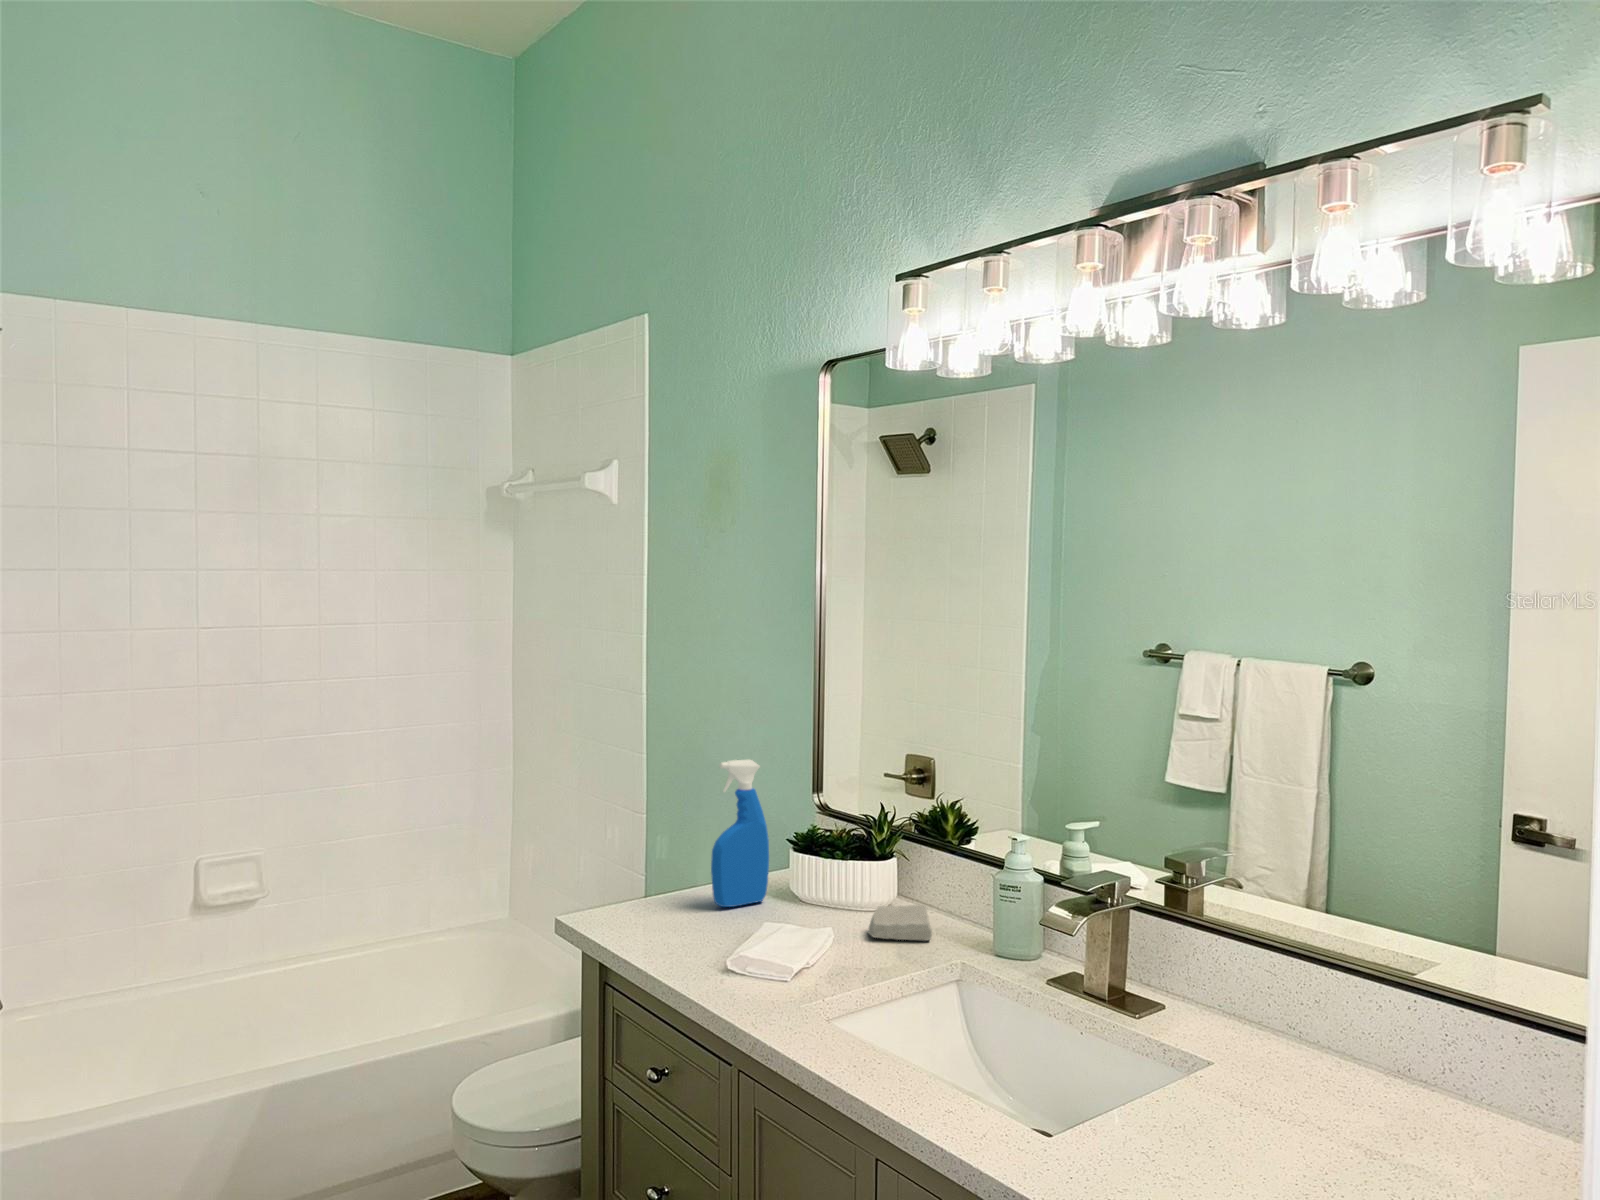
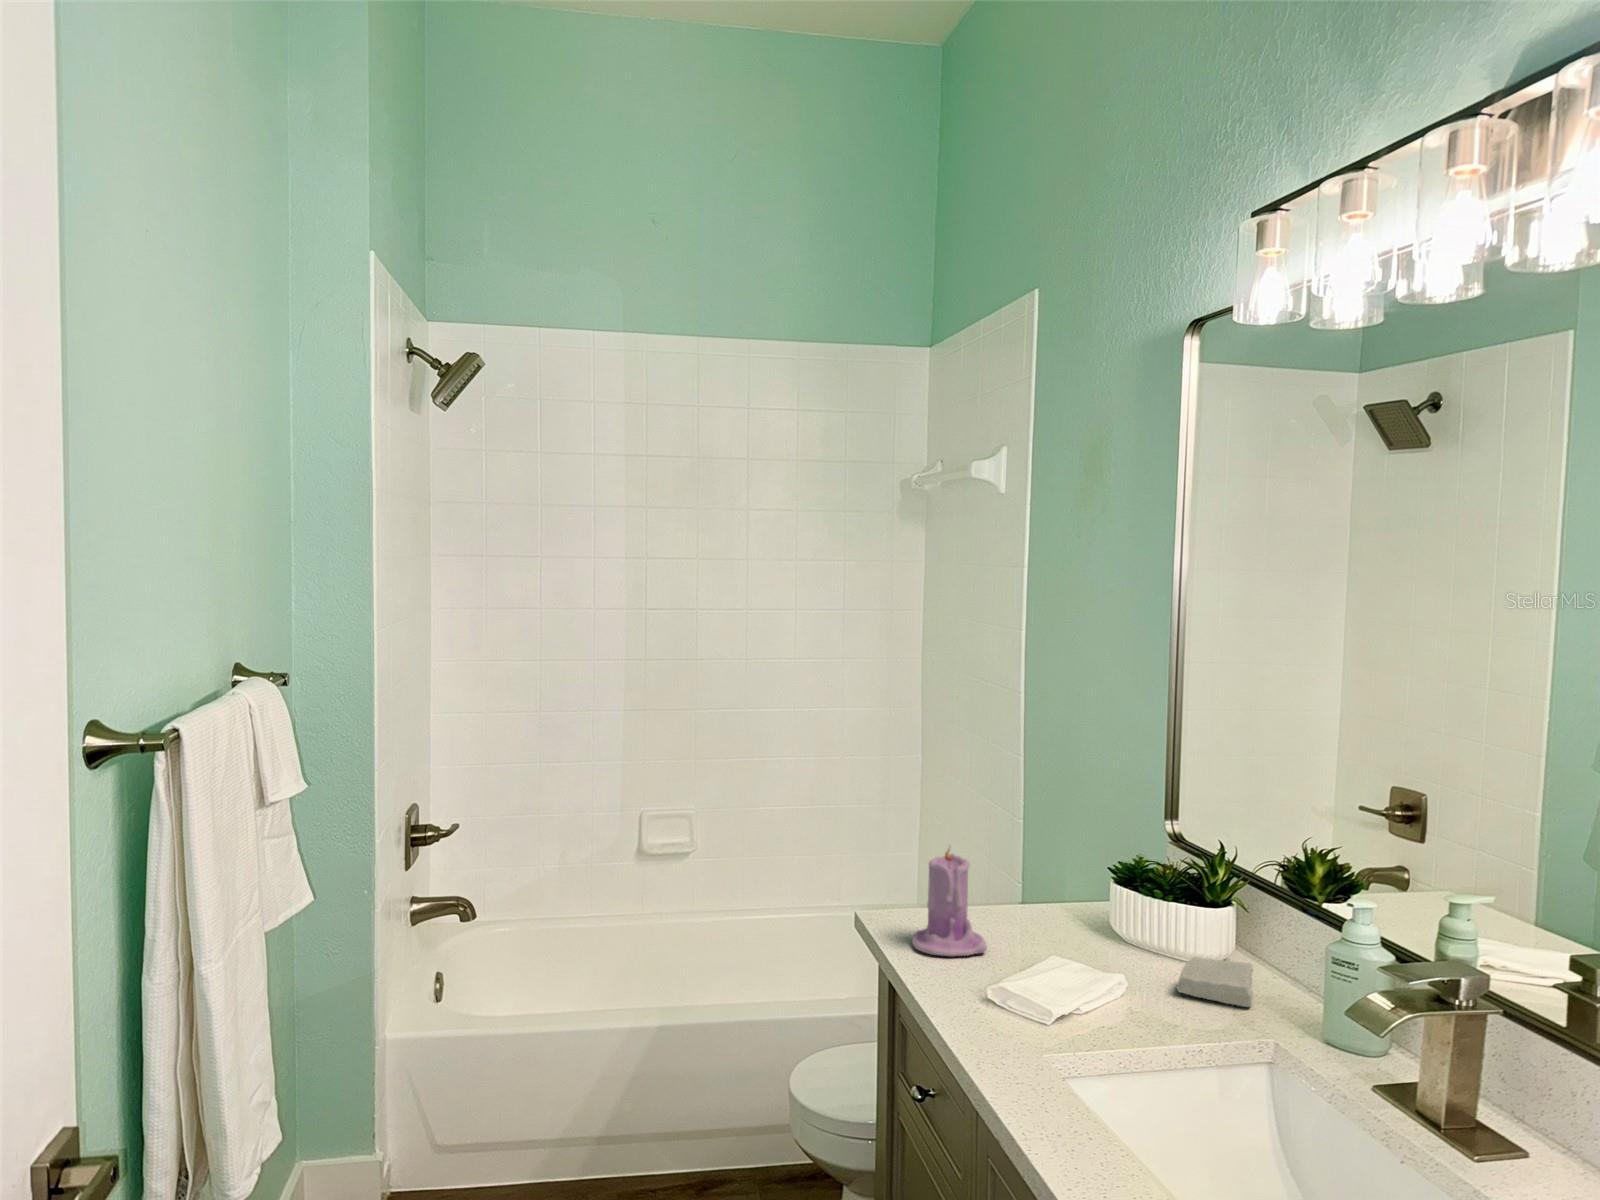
spray bottle: present [711,760,769,907] -> none [1017,771,1087,931]
candle: none [627,835,700,940] -> present [912,848,987,956]

